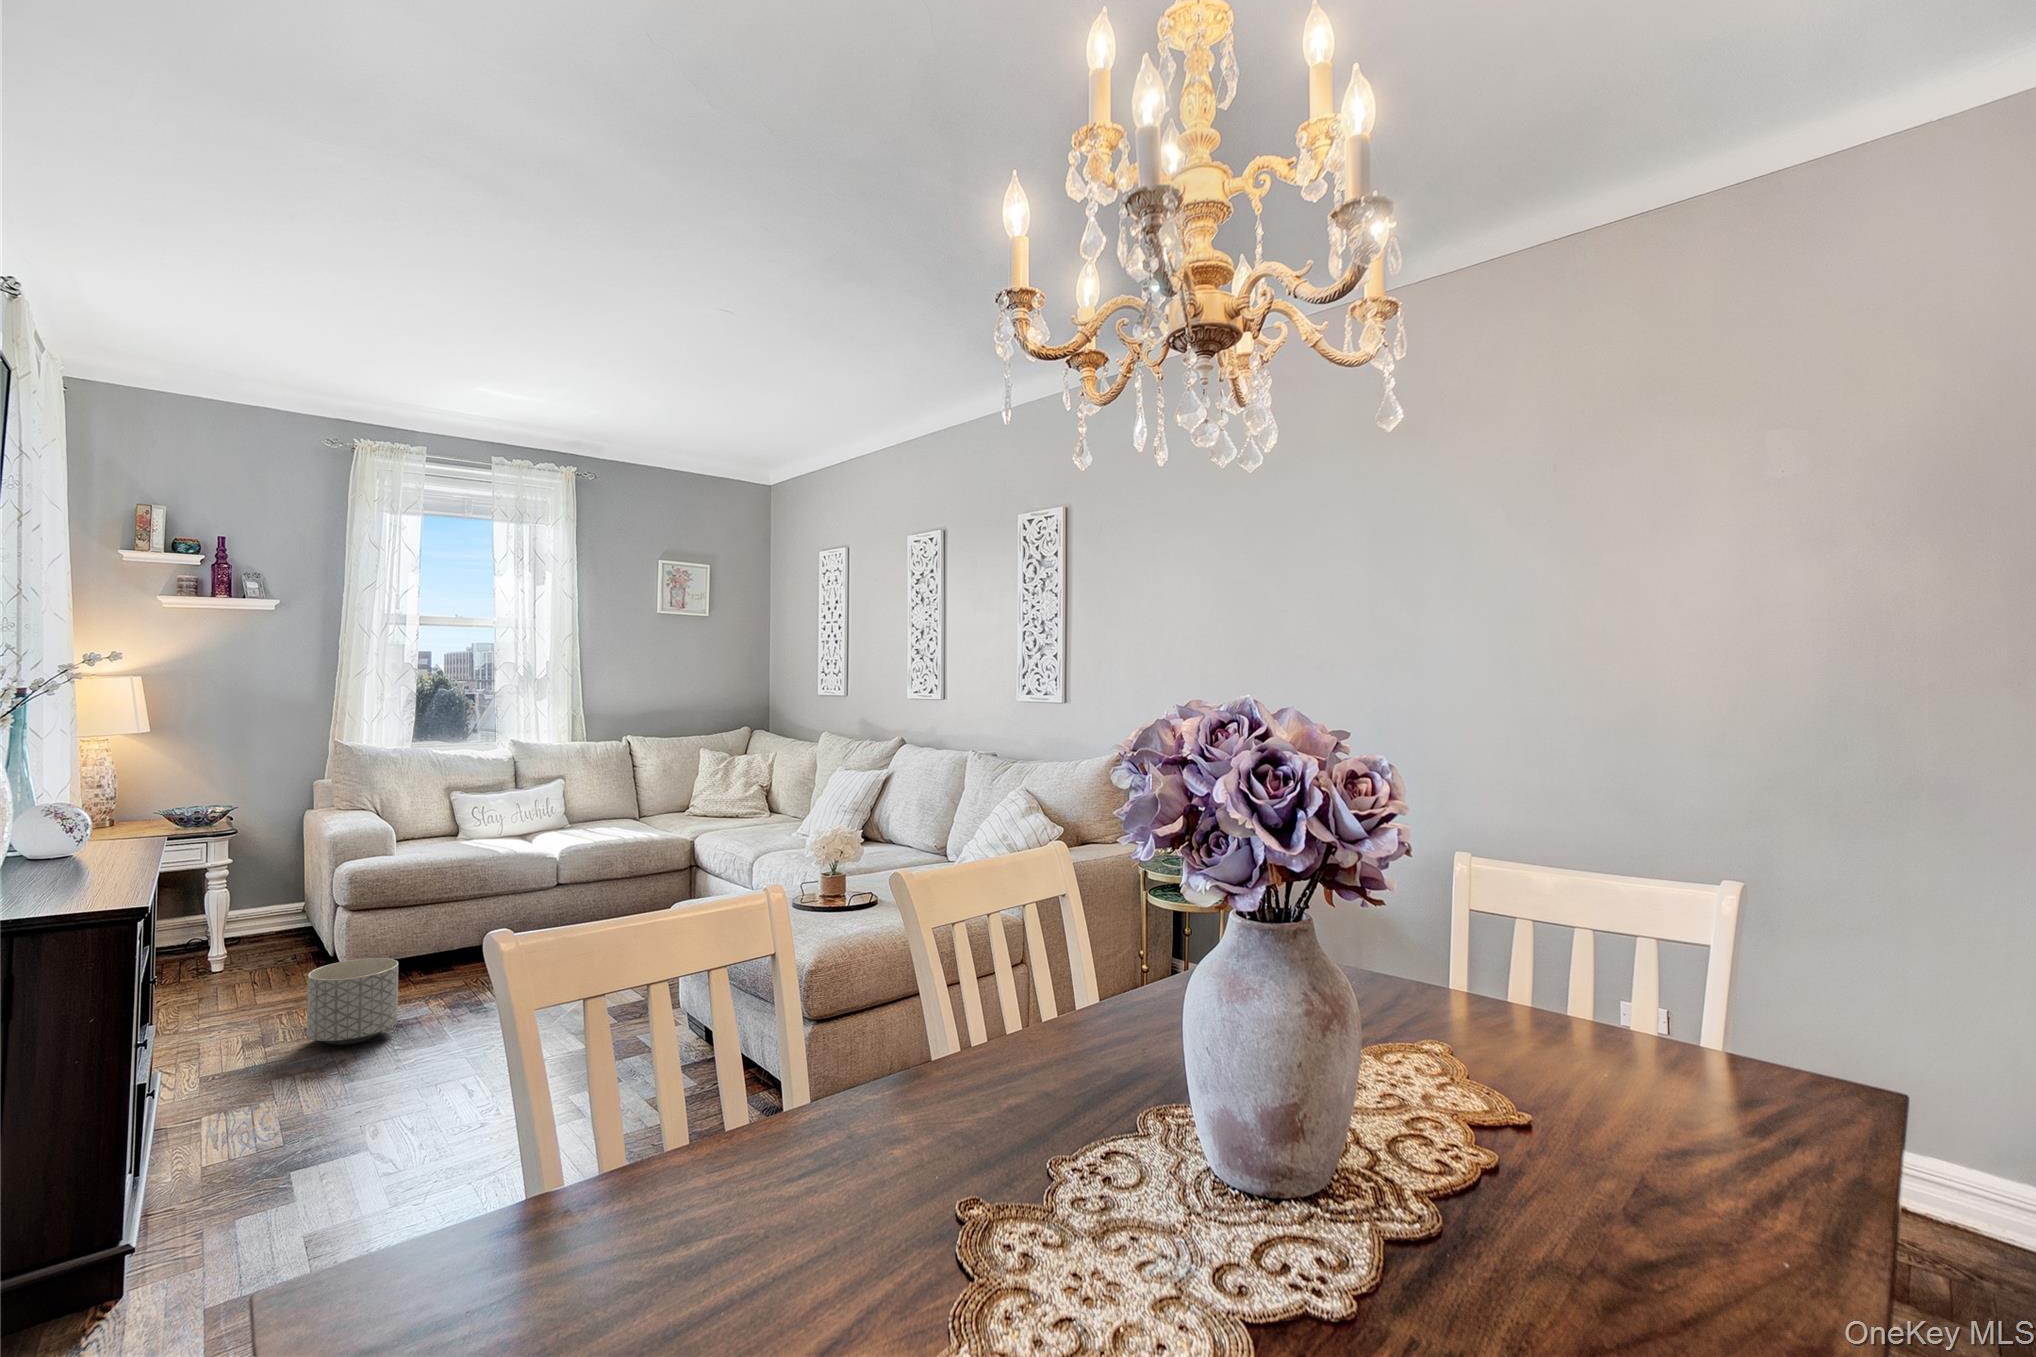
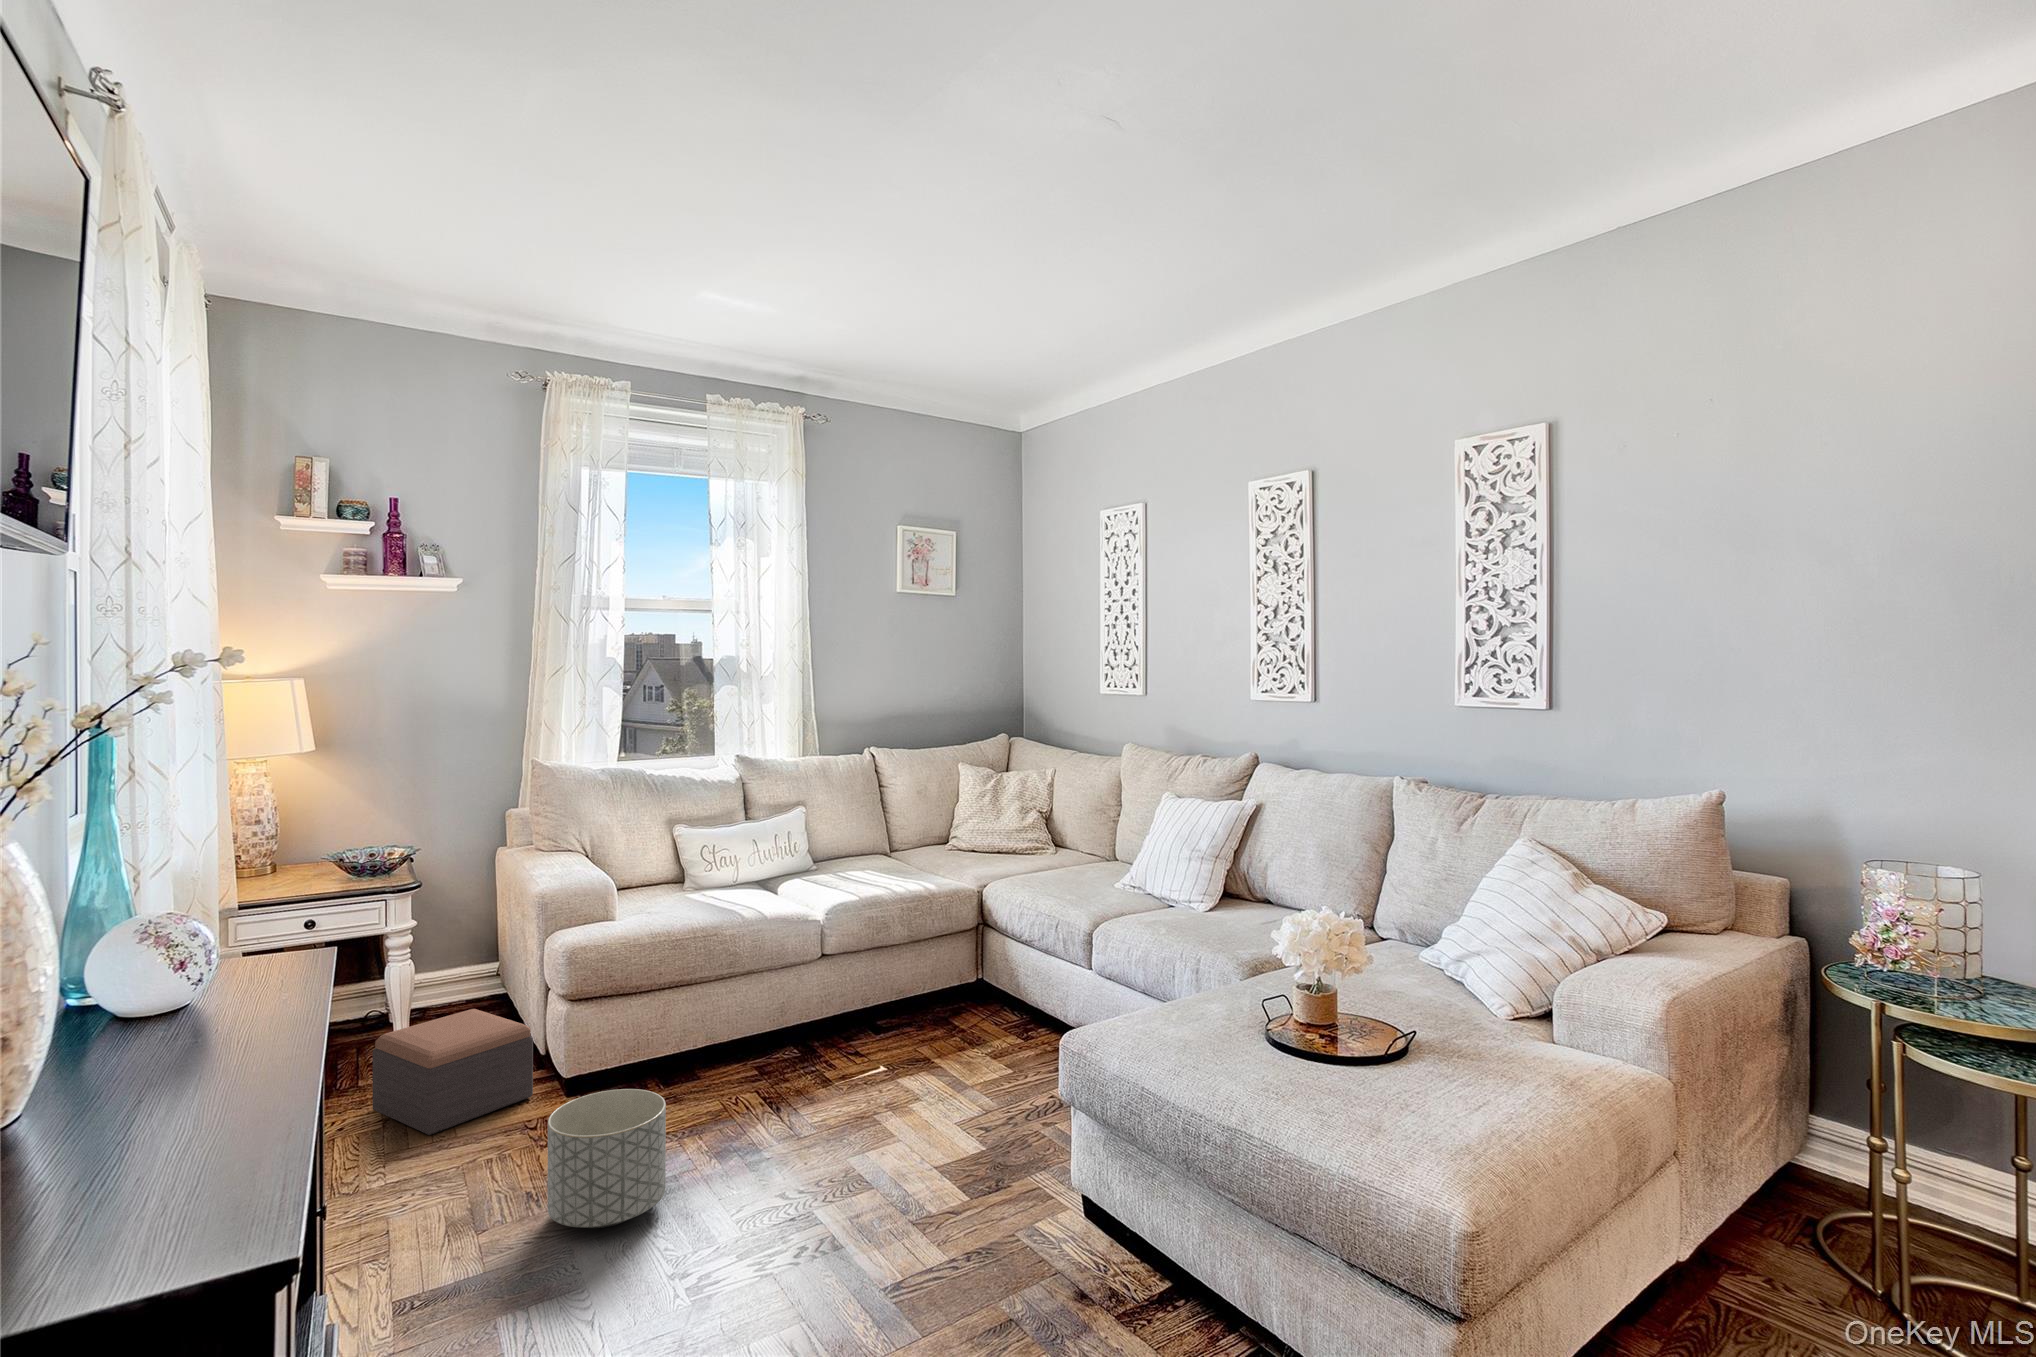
footstool: none [187,923,318,1005] -> present [373,1009,533,1135]

